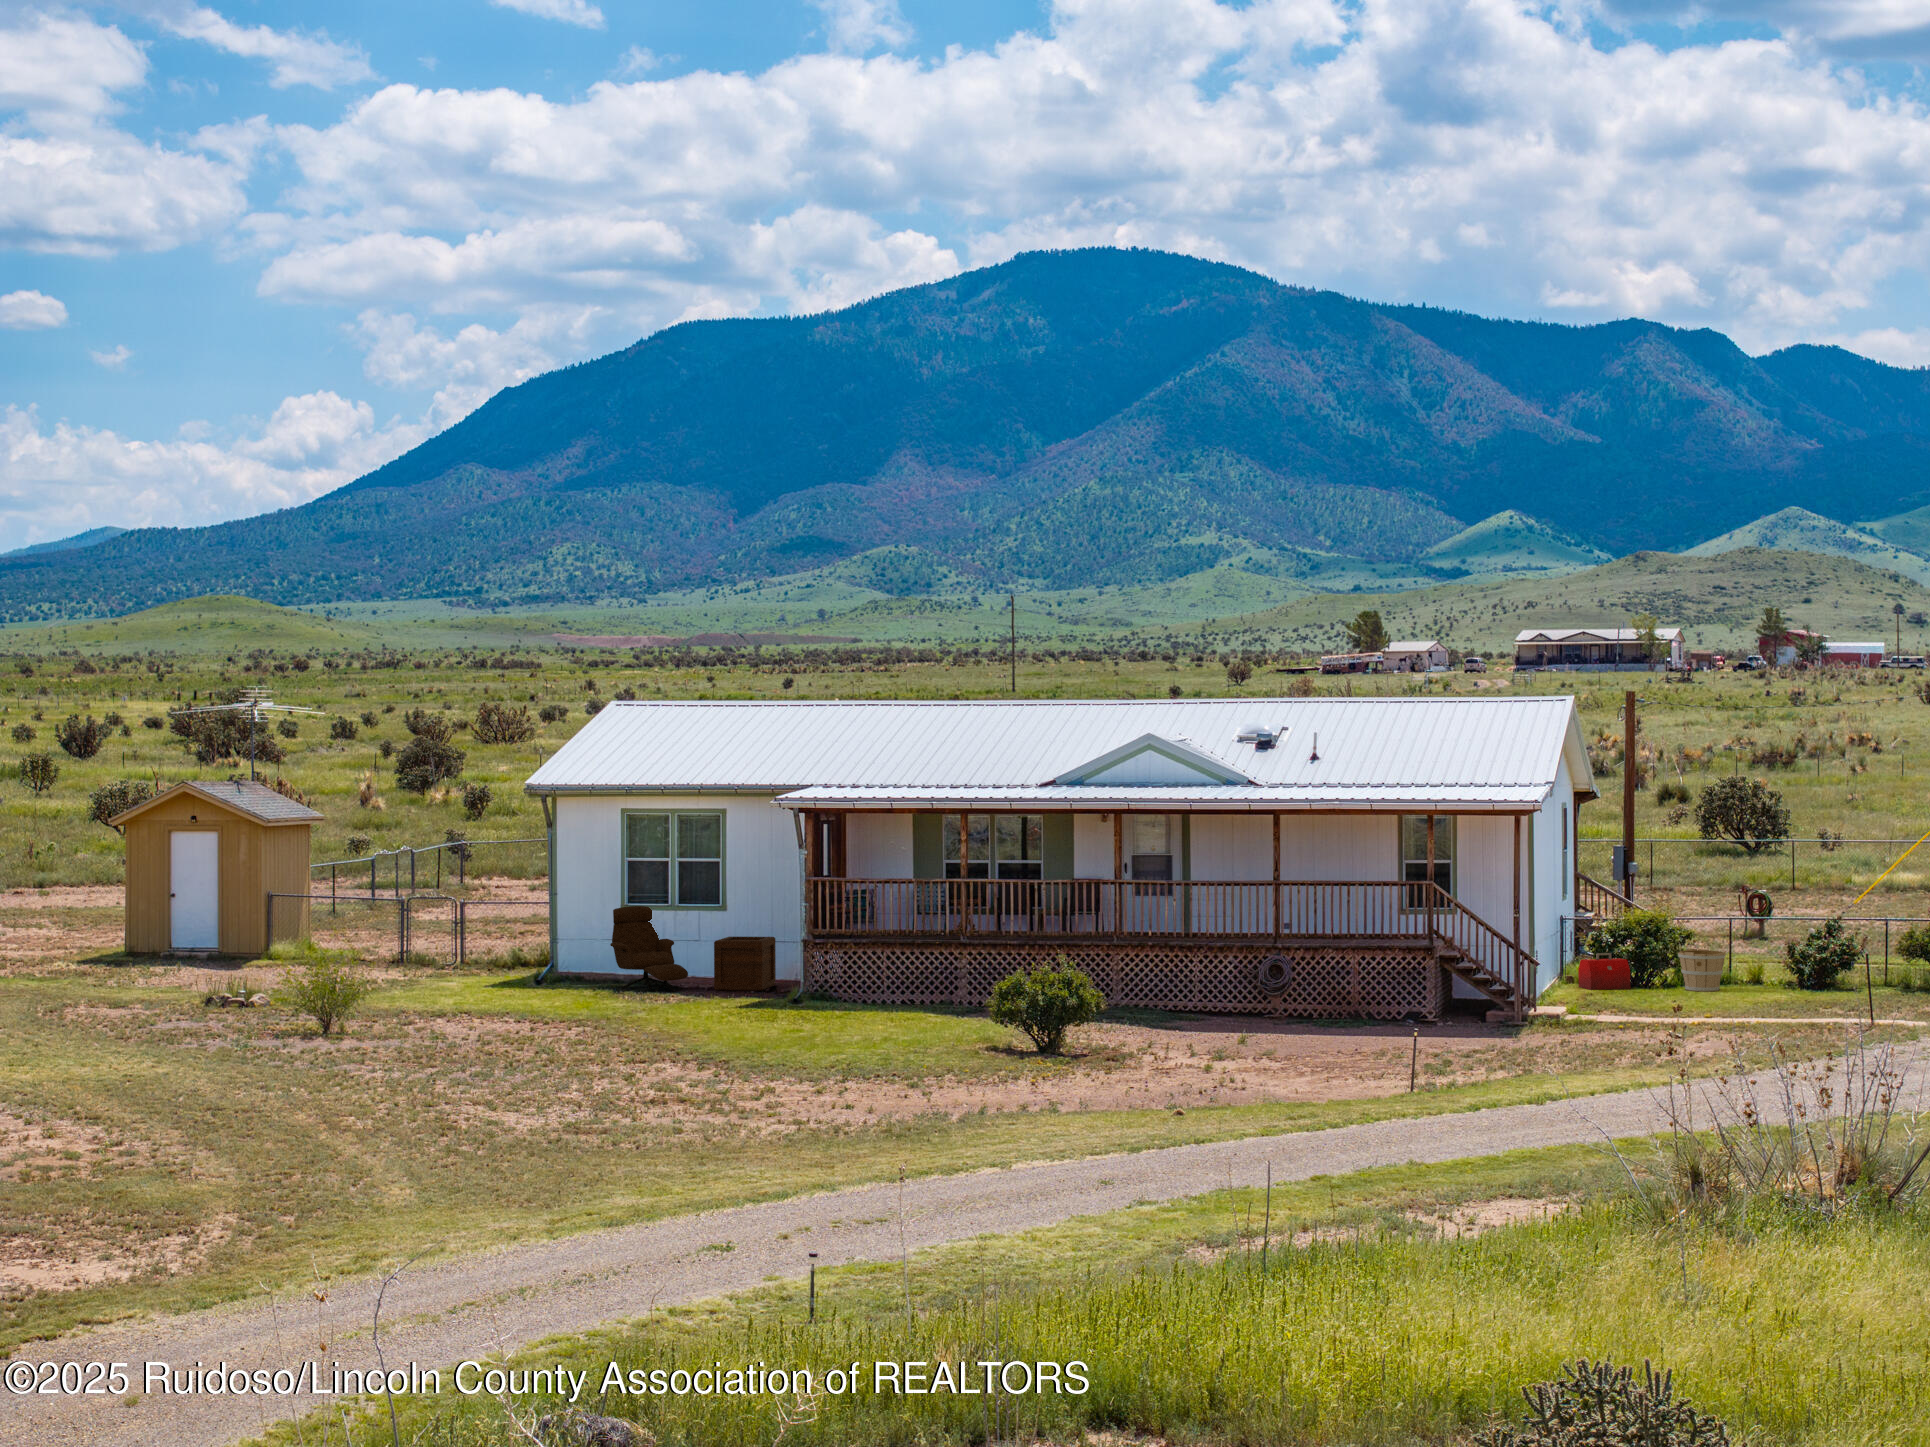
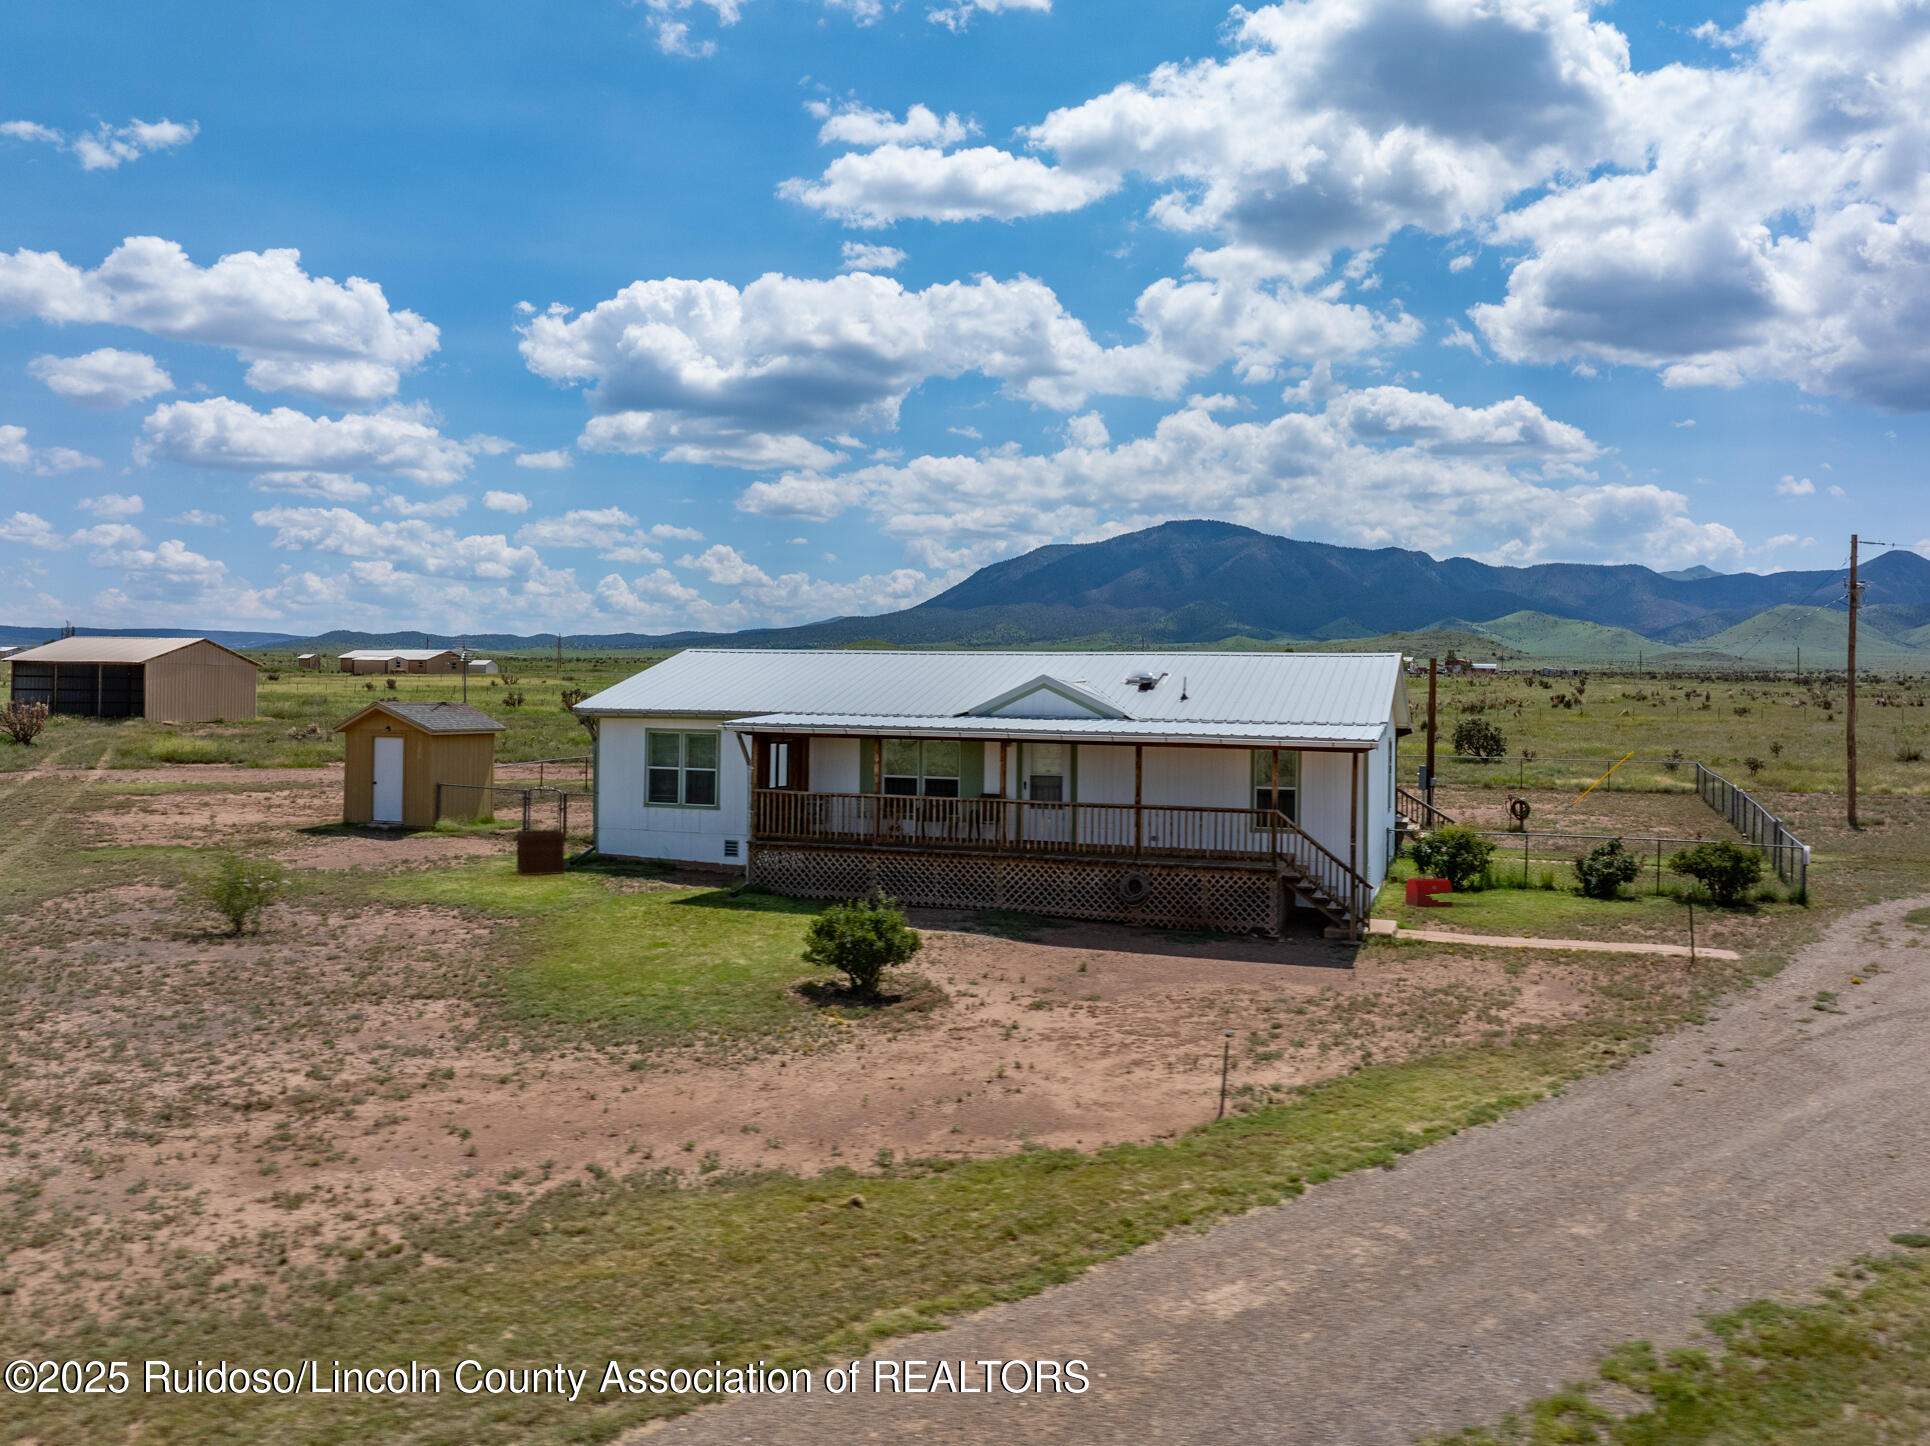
lounge chair: present [610,906,688,992] -> none [597,809,654,882]
wooden crate: present [714,937,776,991] -> present [517,830,565,875]
wooden bucket: present [1678,949,1726,992] -> none [1496,873,1540,913]

